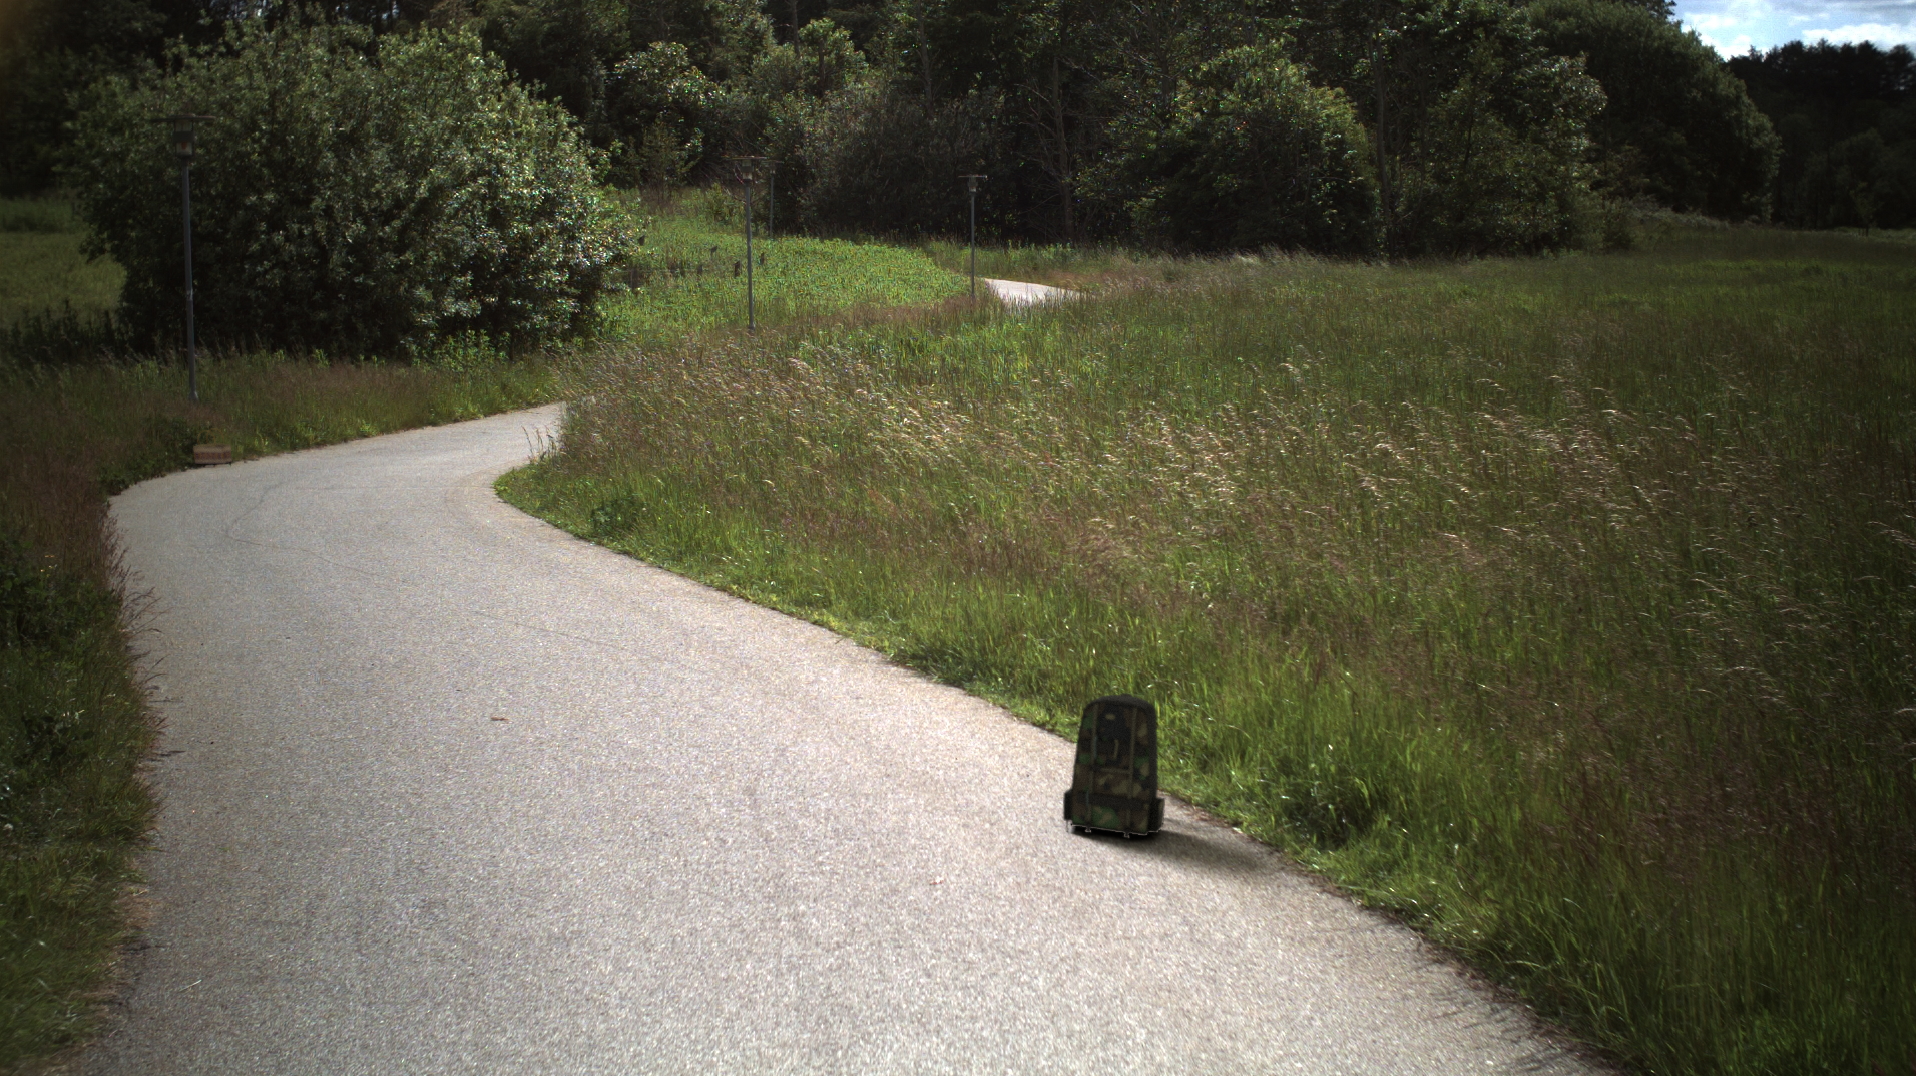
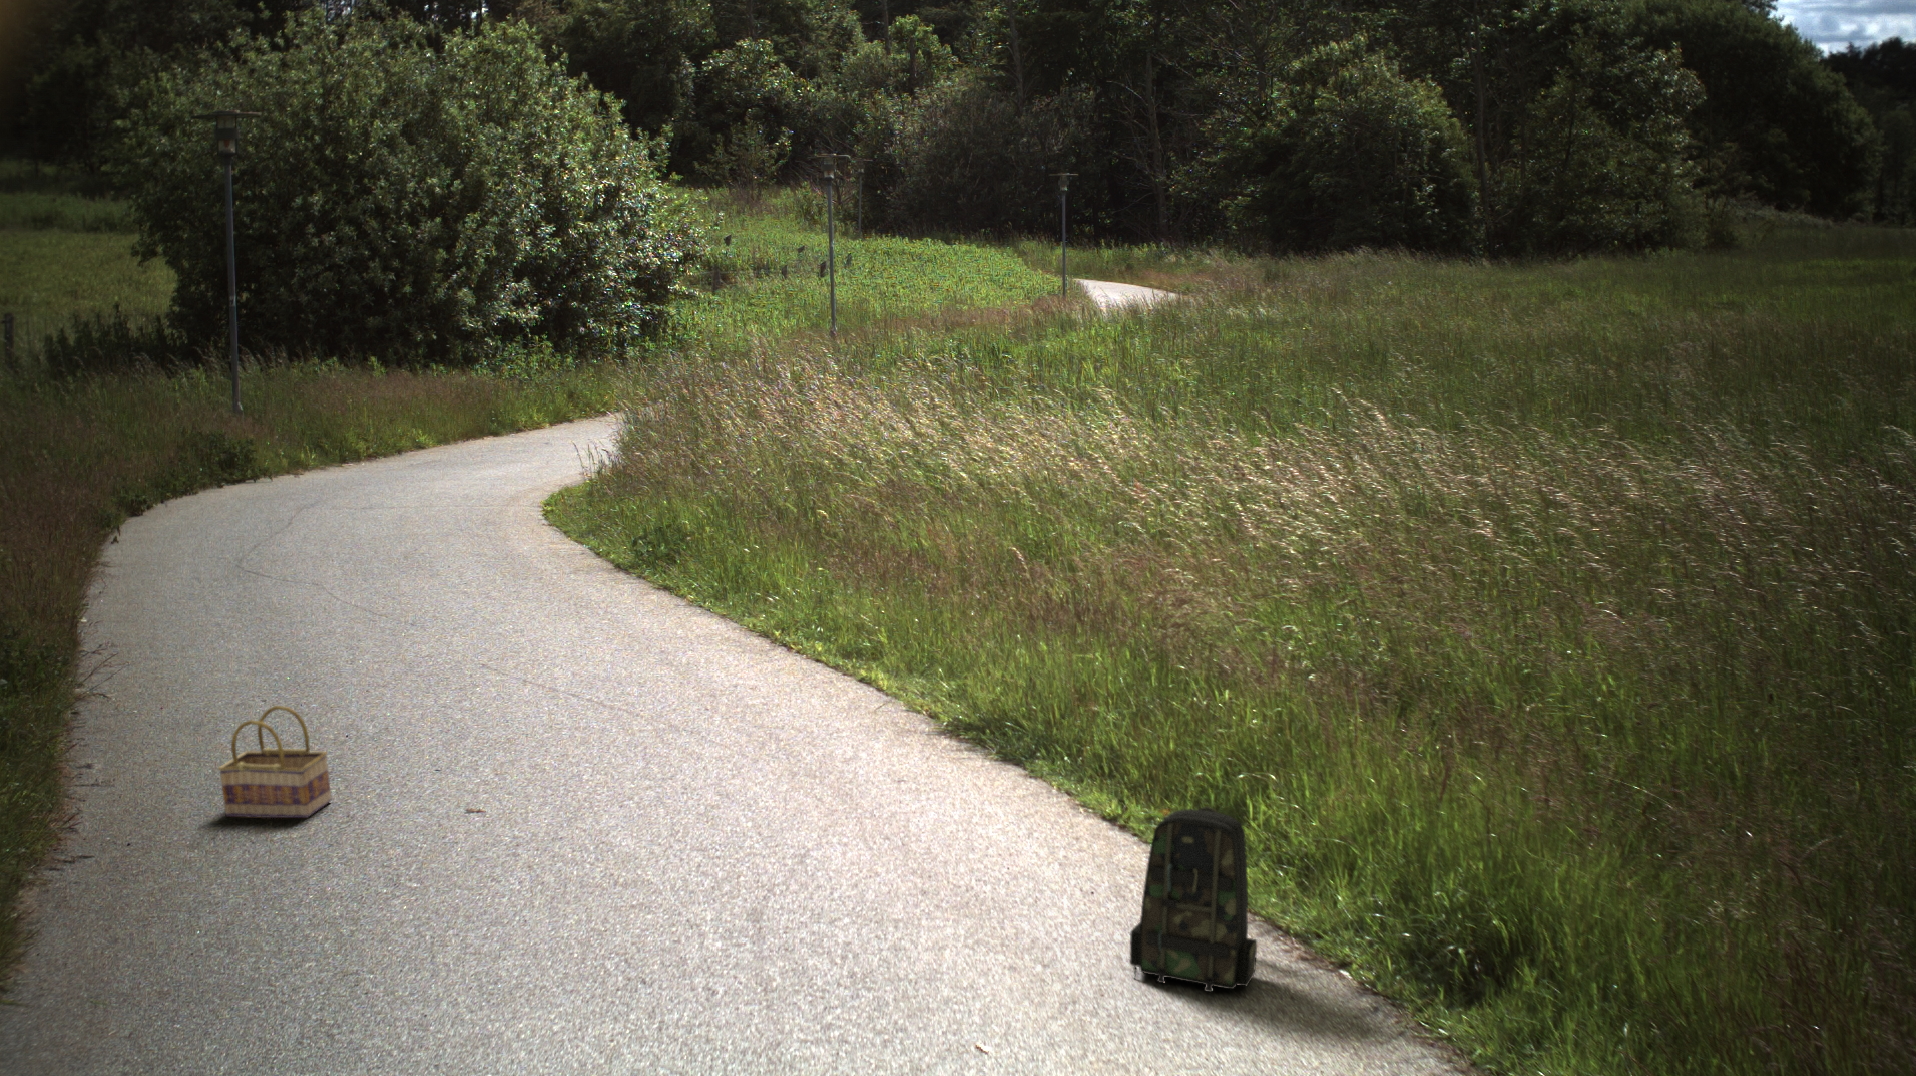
basket: present [193,429,232,464] -> present [218,706,331,818]

